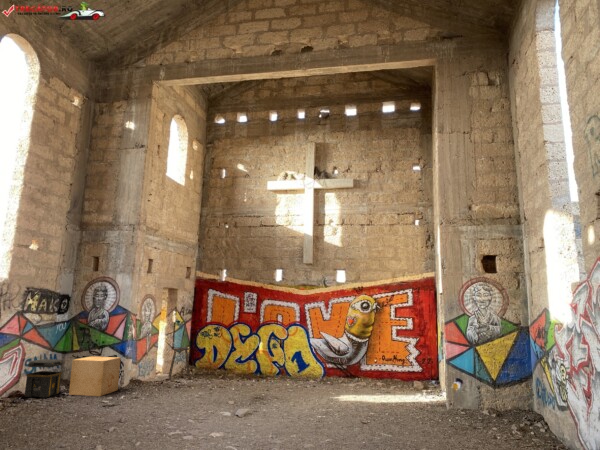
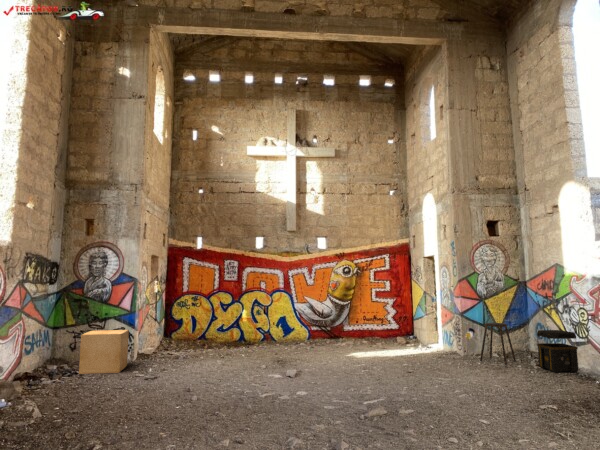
stool: present [169,347,190,379] -> present [480,323,516,364]
toolbox: present [25,359,63,398] -> present [537,330,578,372]

